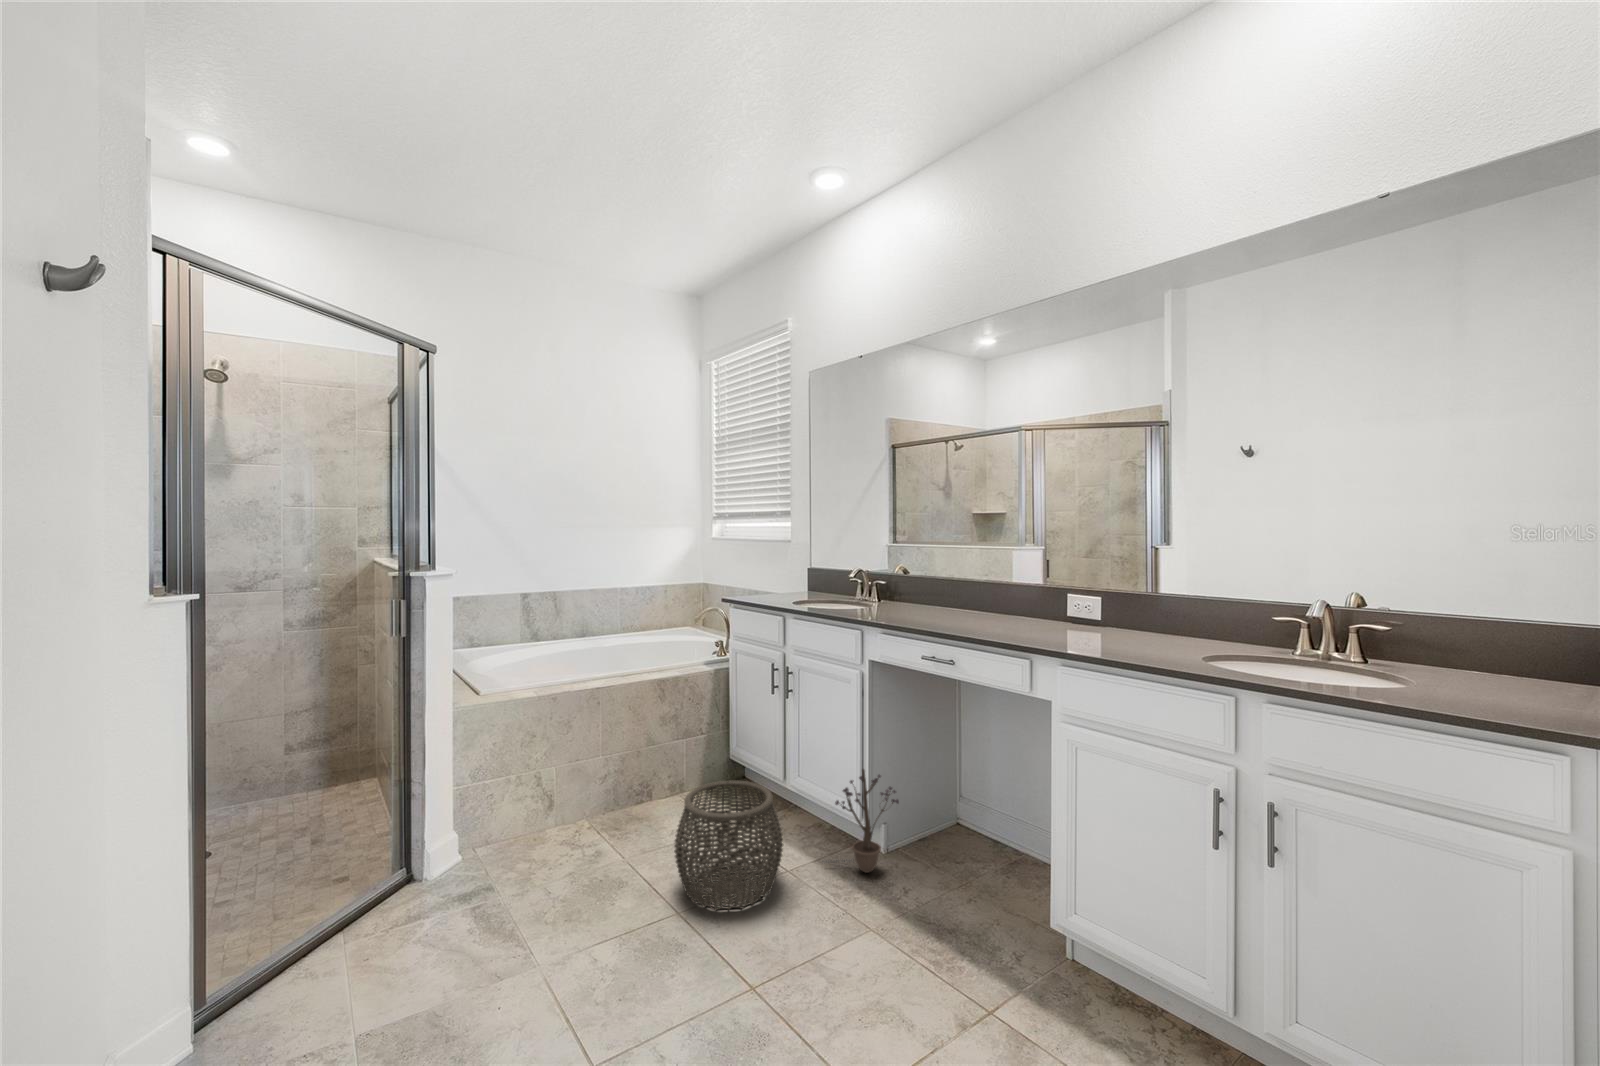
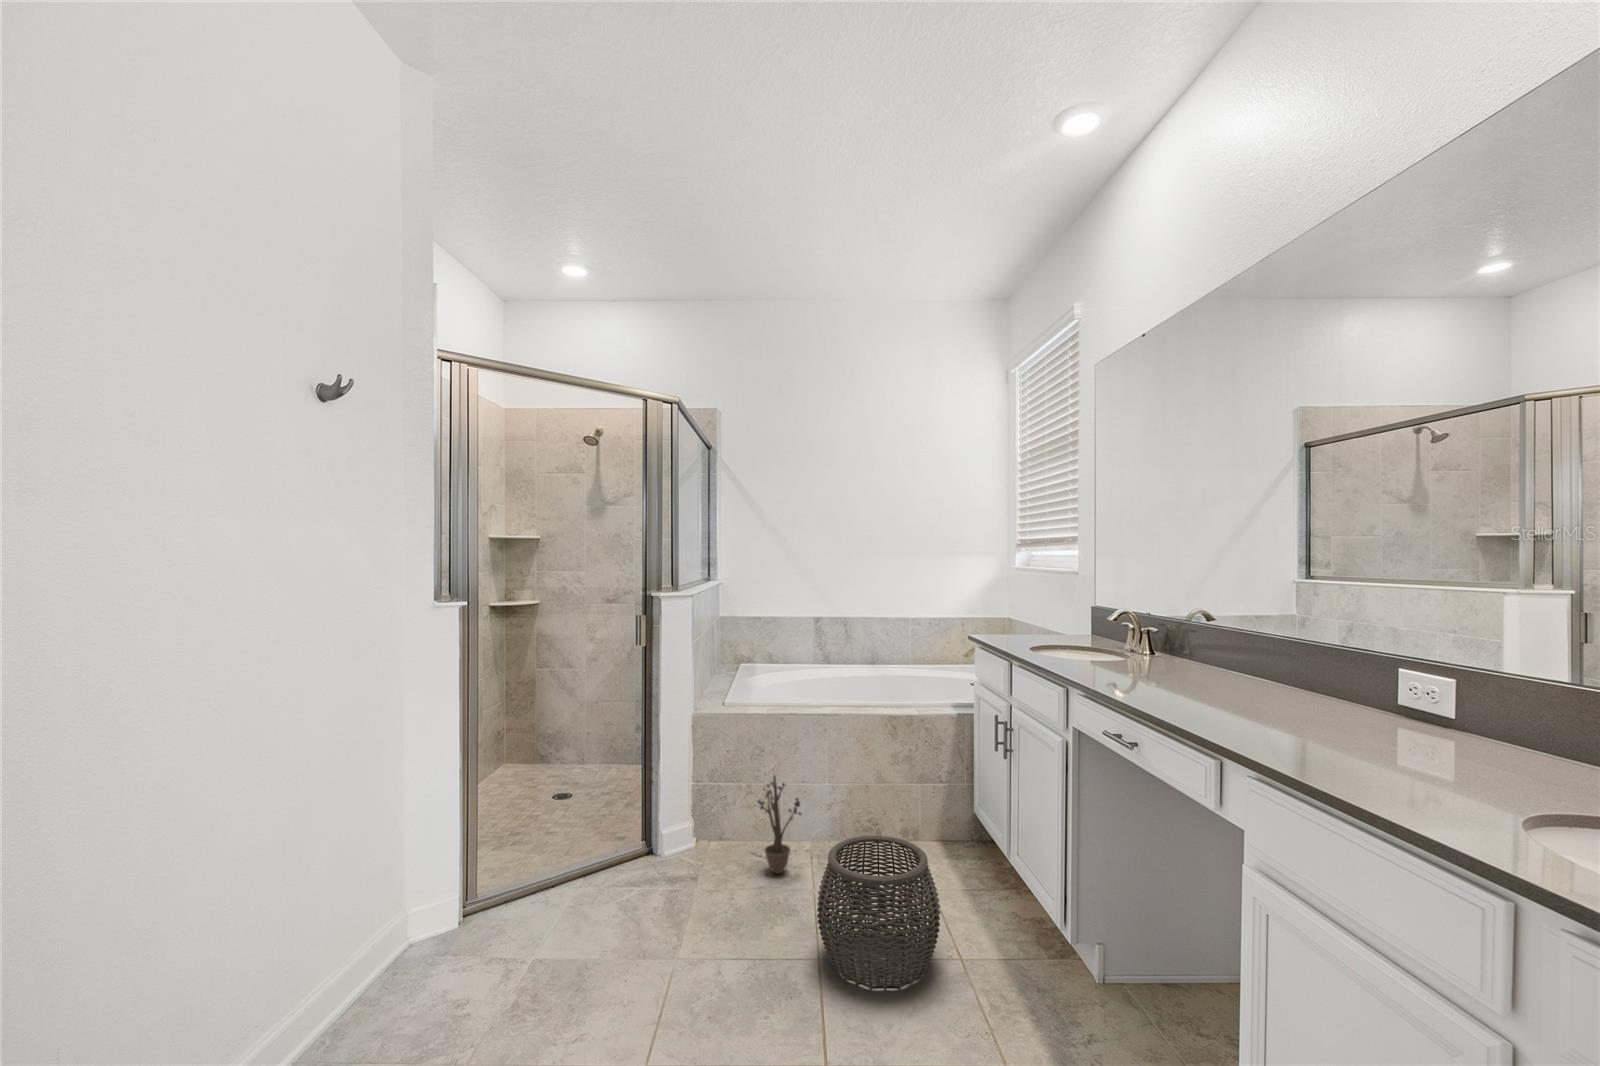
decorative plant: present [826,769,899,873] -> present [752,776,801,874]

